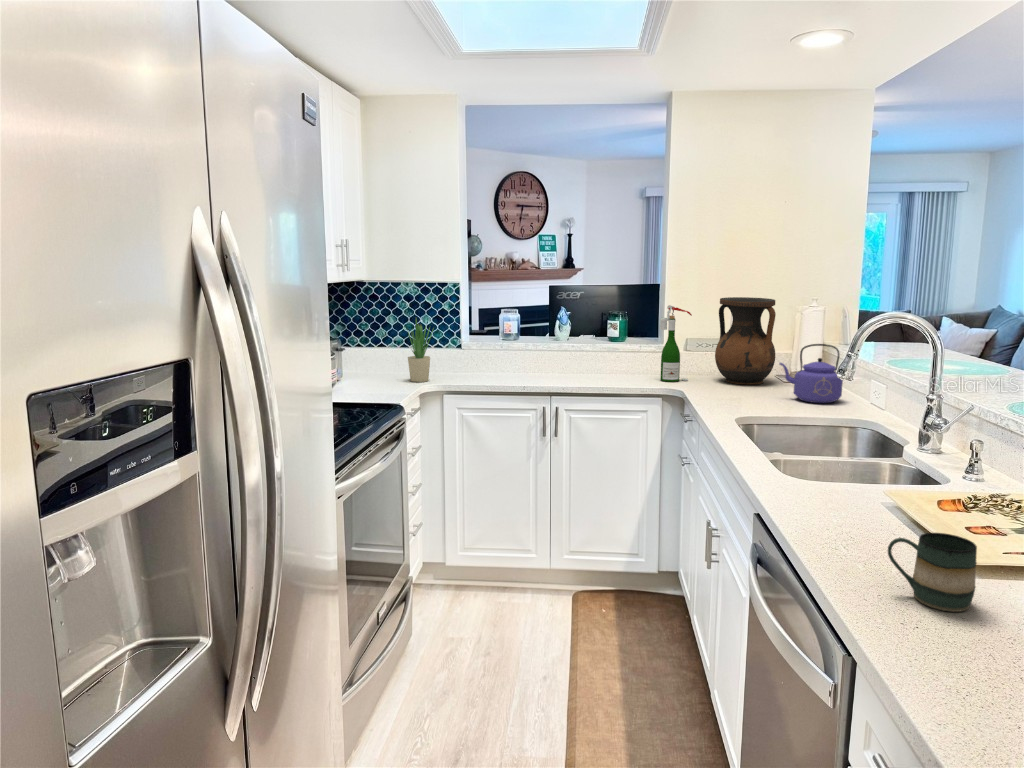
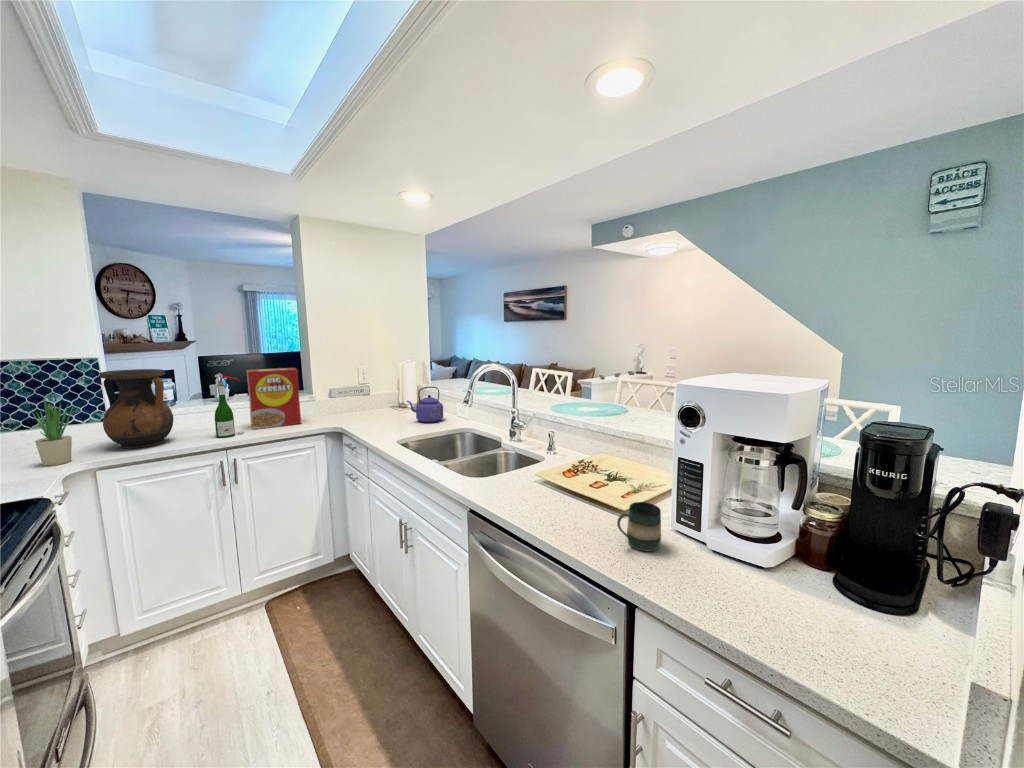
vase: present [715,297,776,385] -> present [99,369,173,448]
cereal box: none [583,302,641,379] -> present [246,368,301,429]
wine bottle: present [660,305,692,382] -> present [210,374,244,438]

